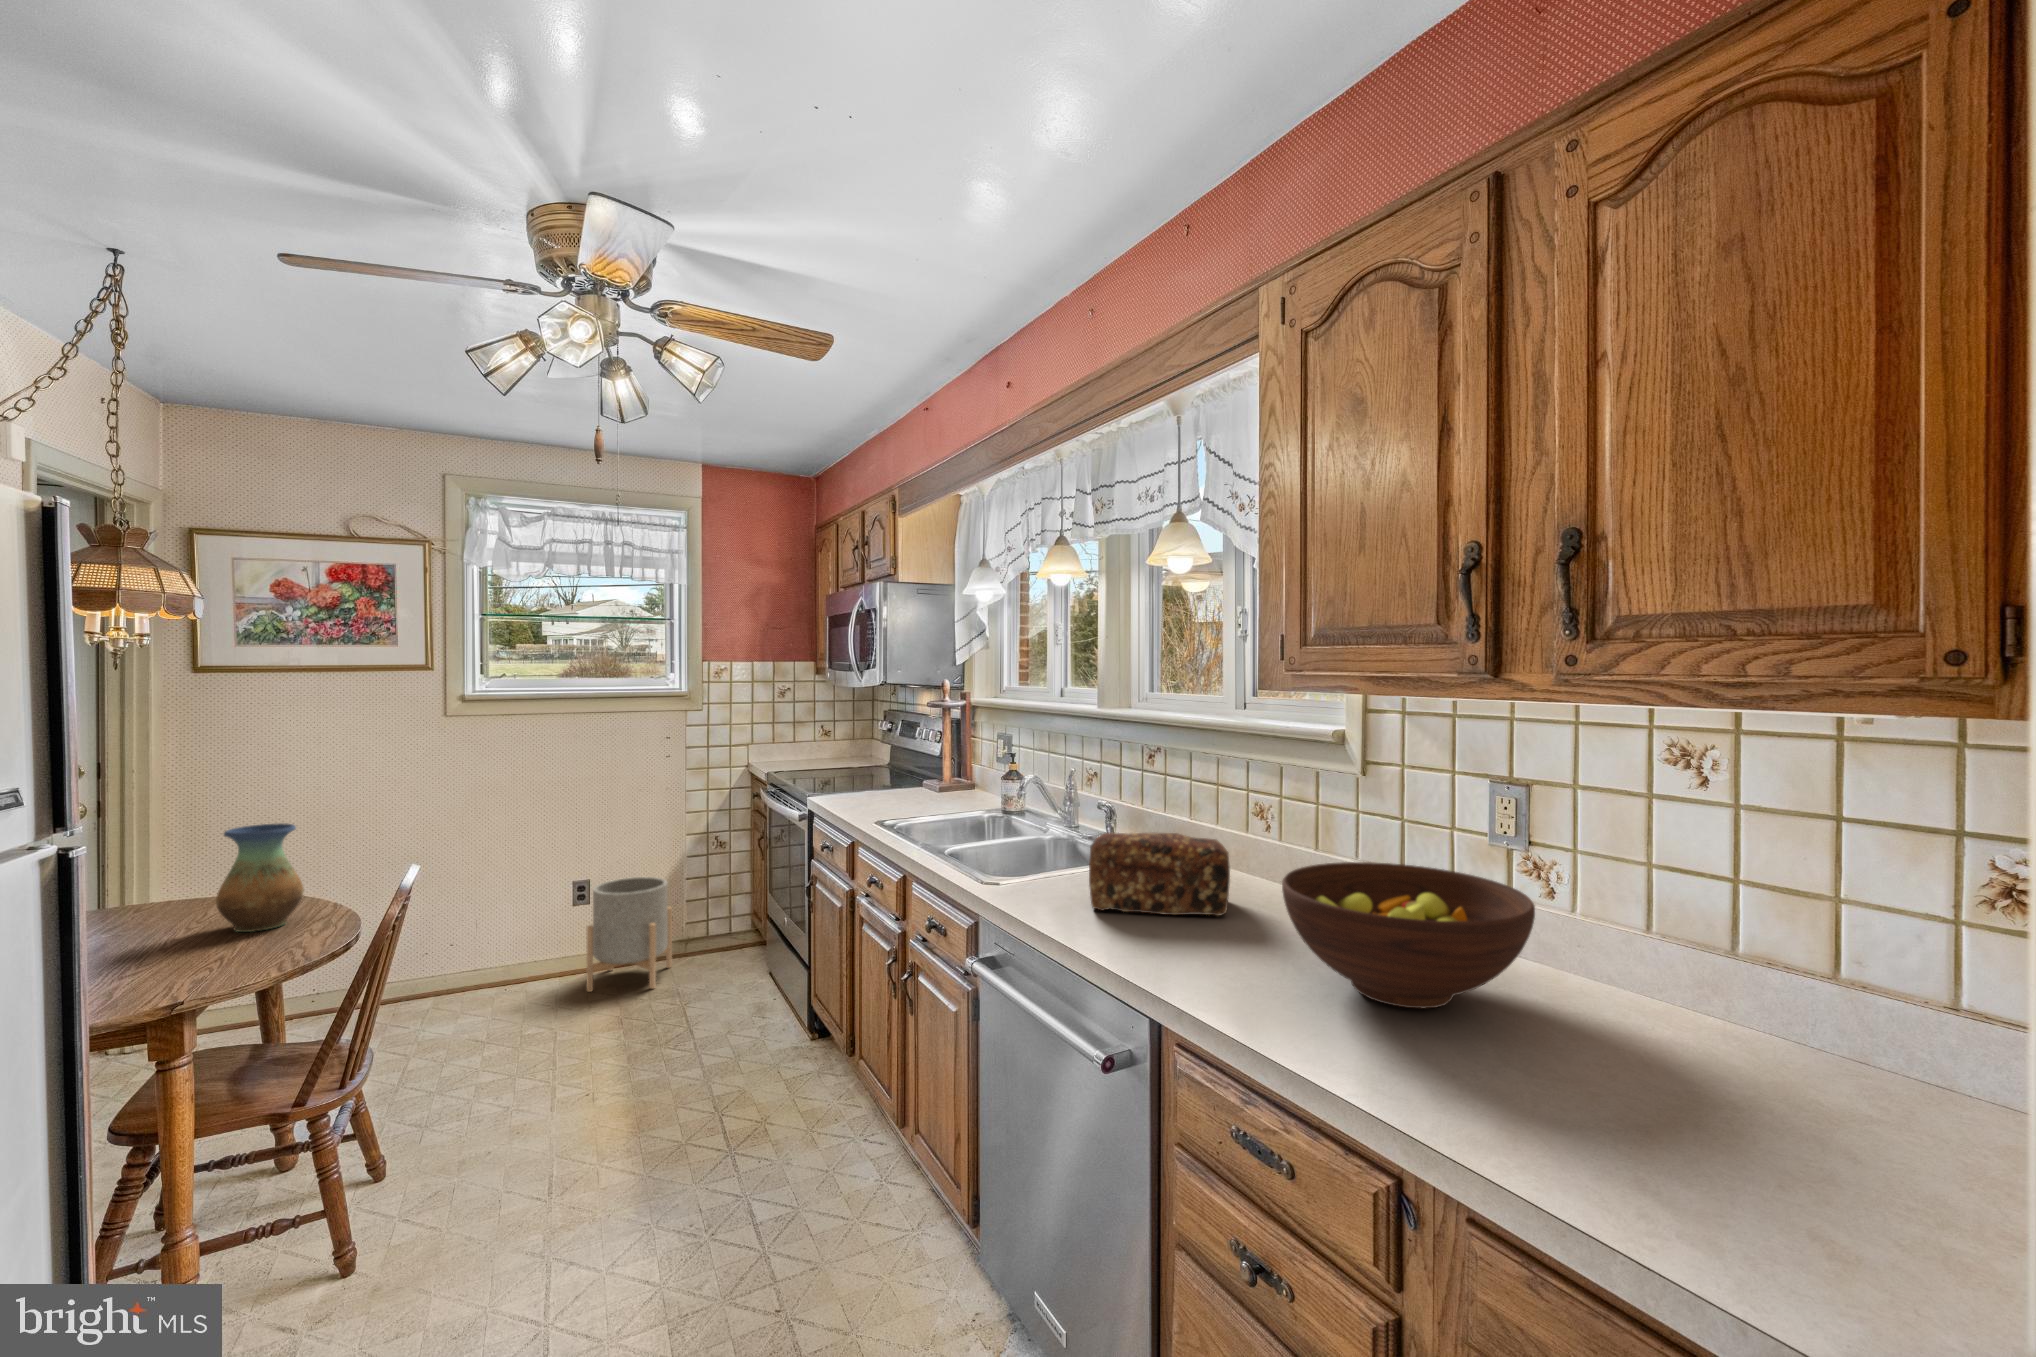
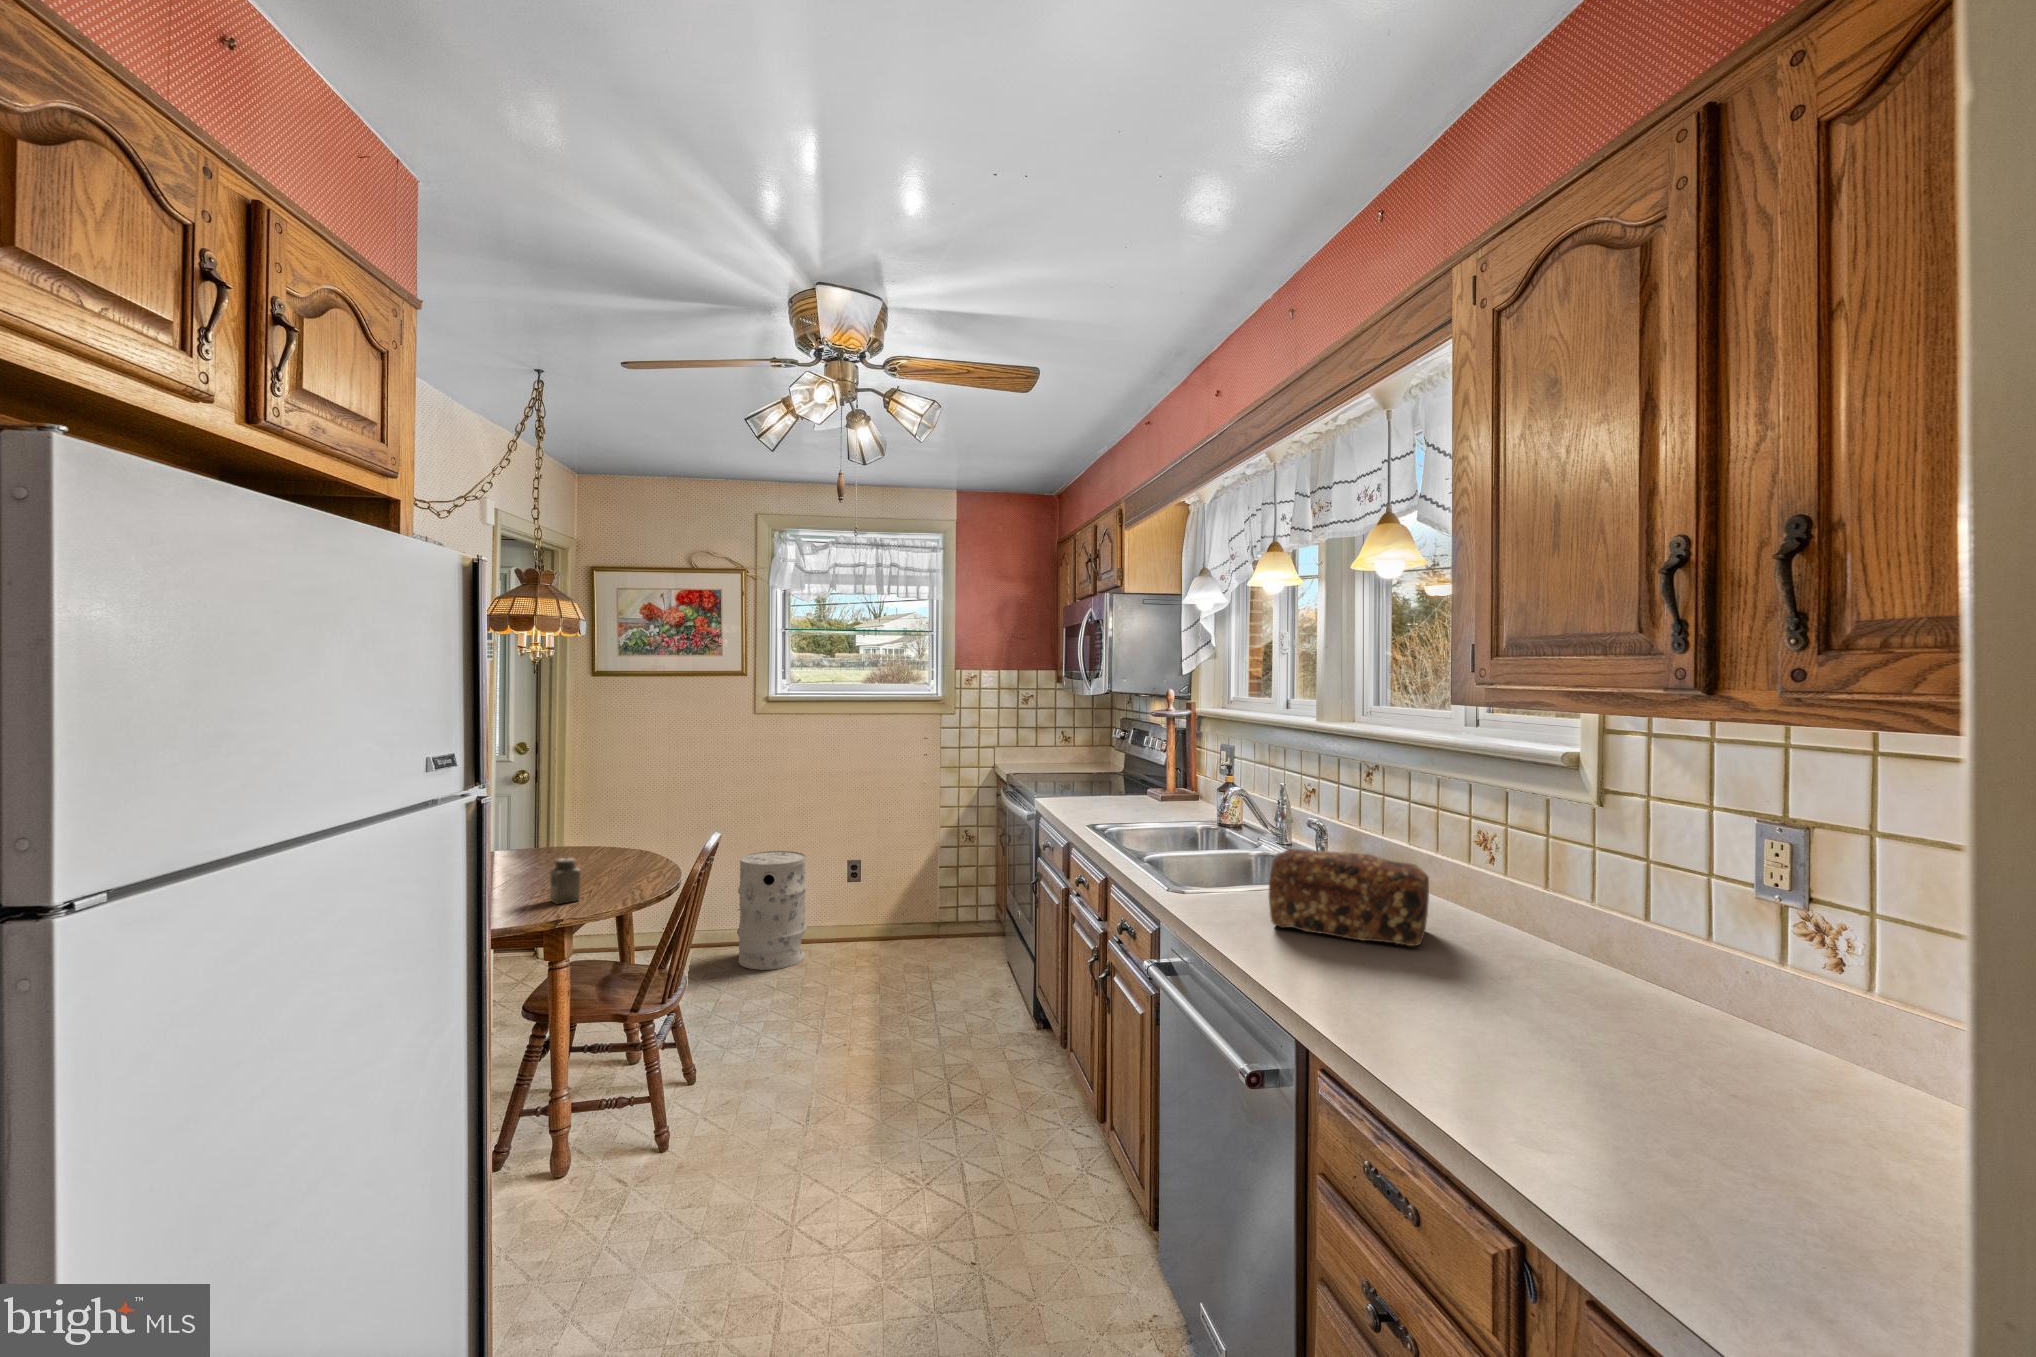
vase: present [216,824,304,932] -> none [585,795,641,877]
fruit bowl: present [1282,862,1535,1009] -> none [1455,898,1777,1073]
trash can: none [427,876,521,1020] -> present [737,851,807,970]
planter: present [587,877,672,992] -> none [857,862,928,964]
salt shaker: none [167,912,218,975] -> present [550,858,580,904]

